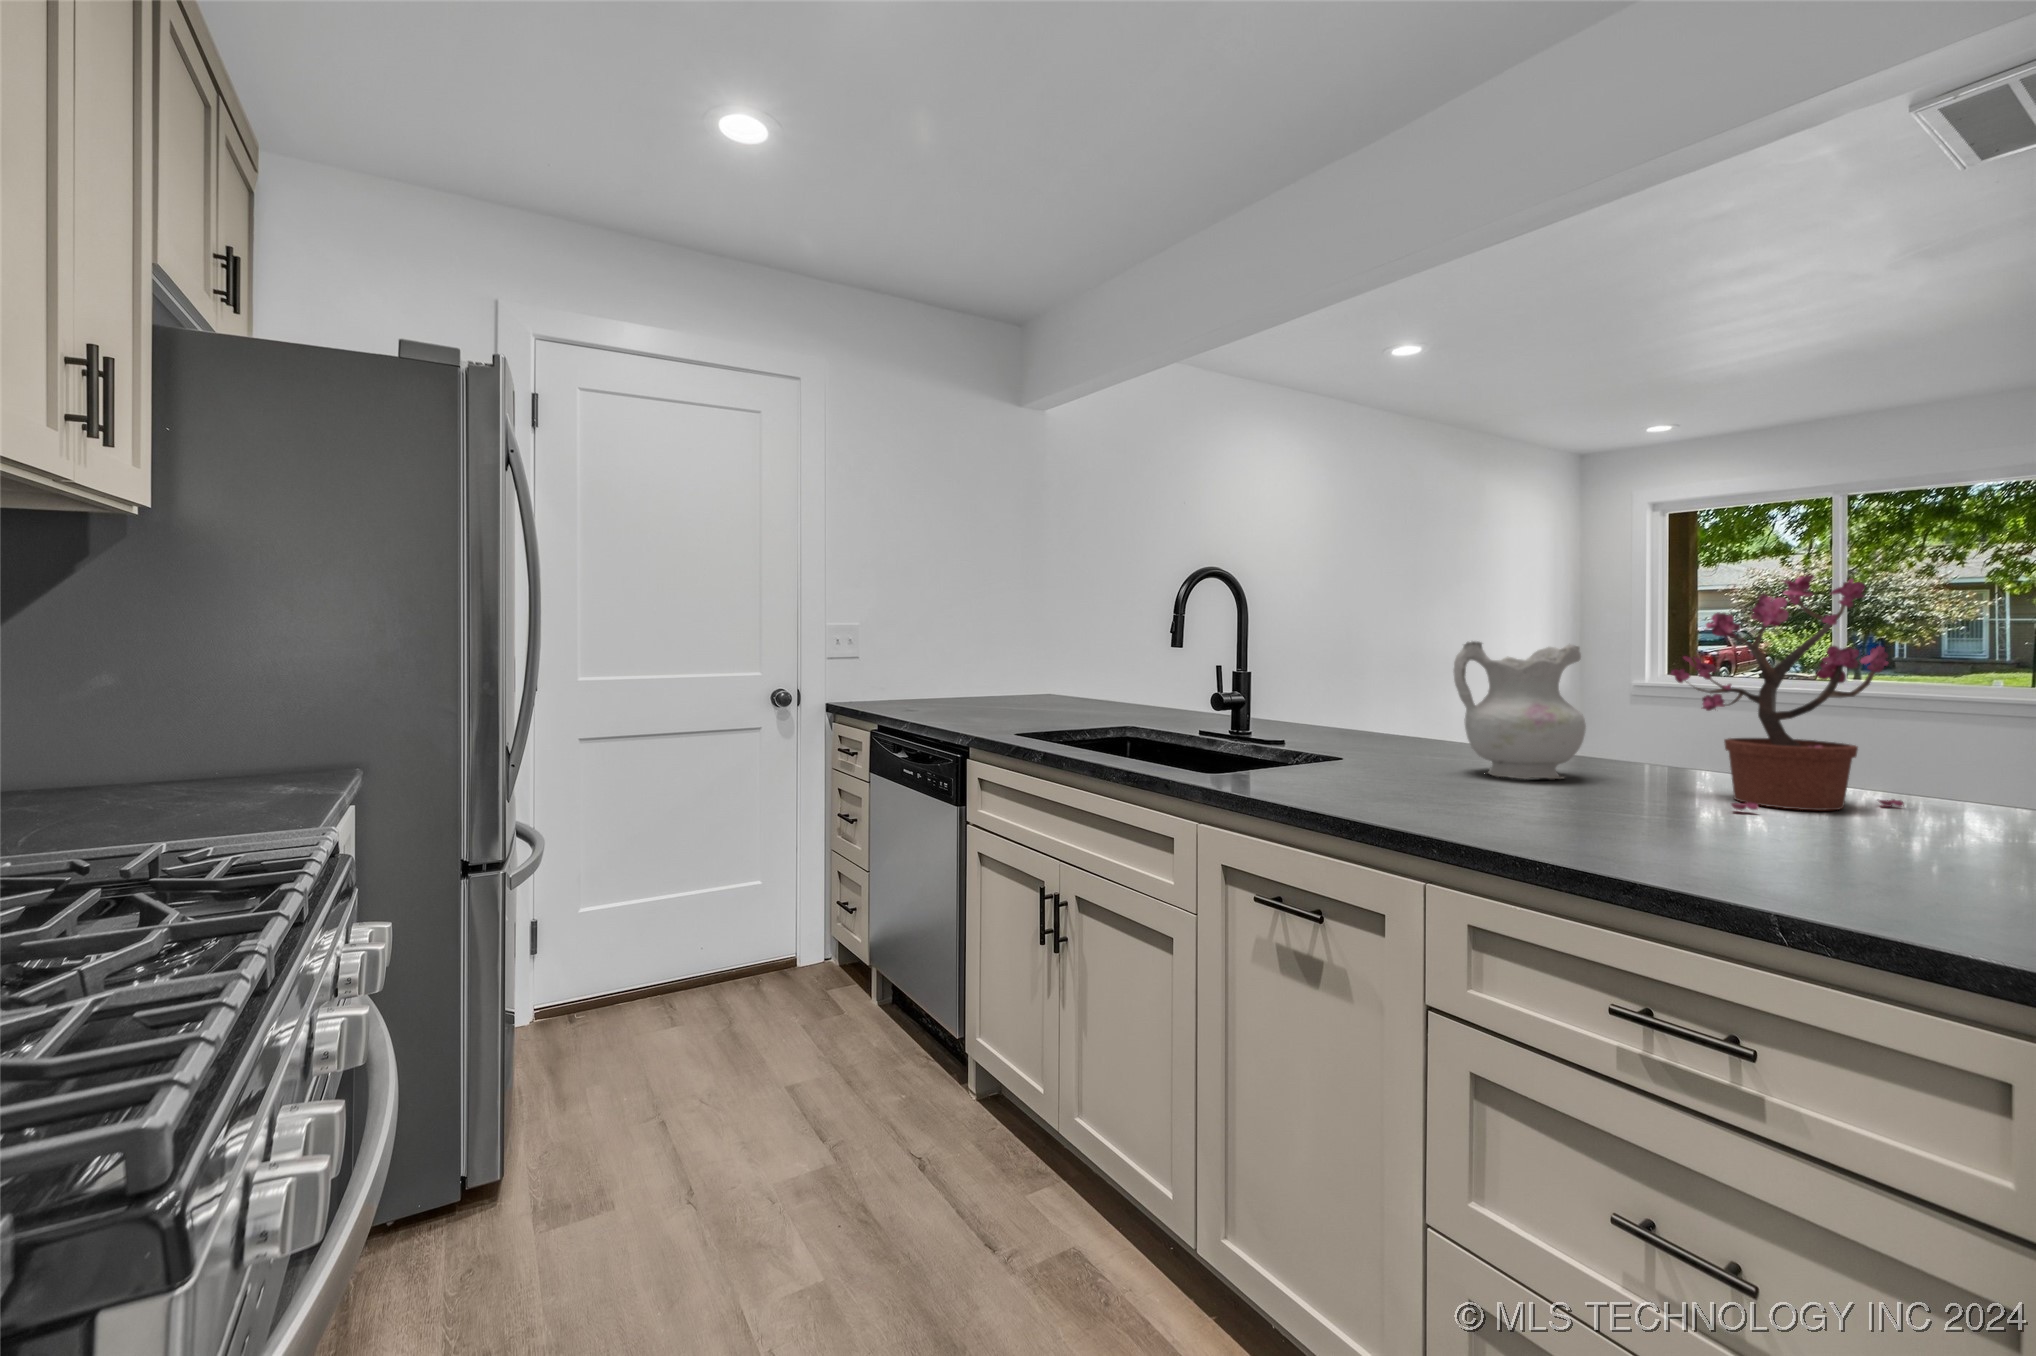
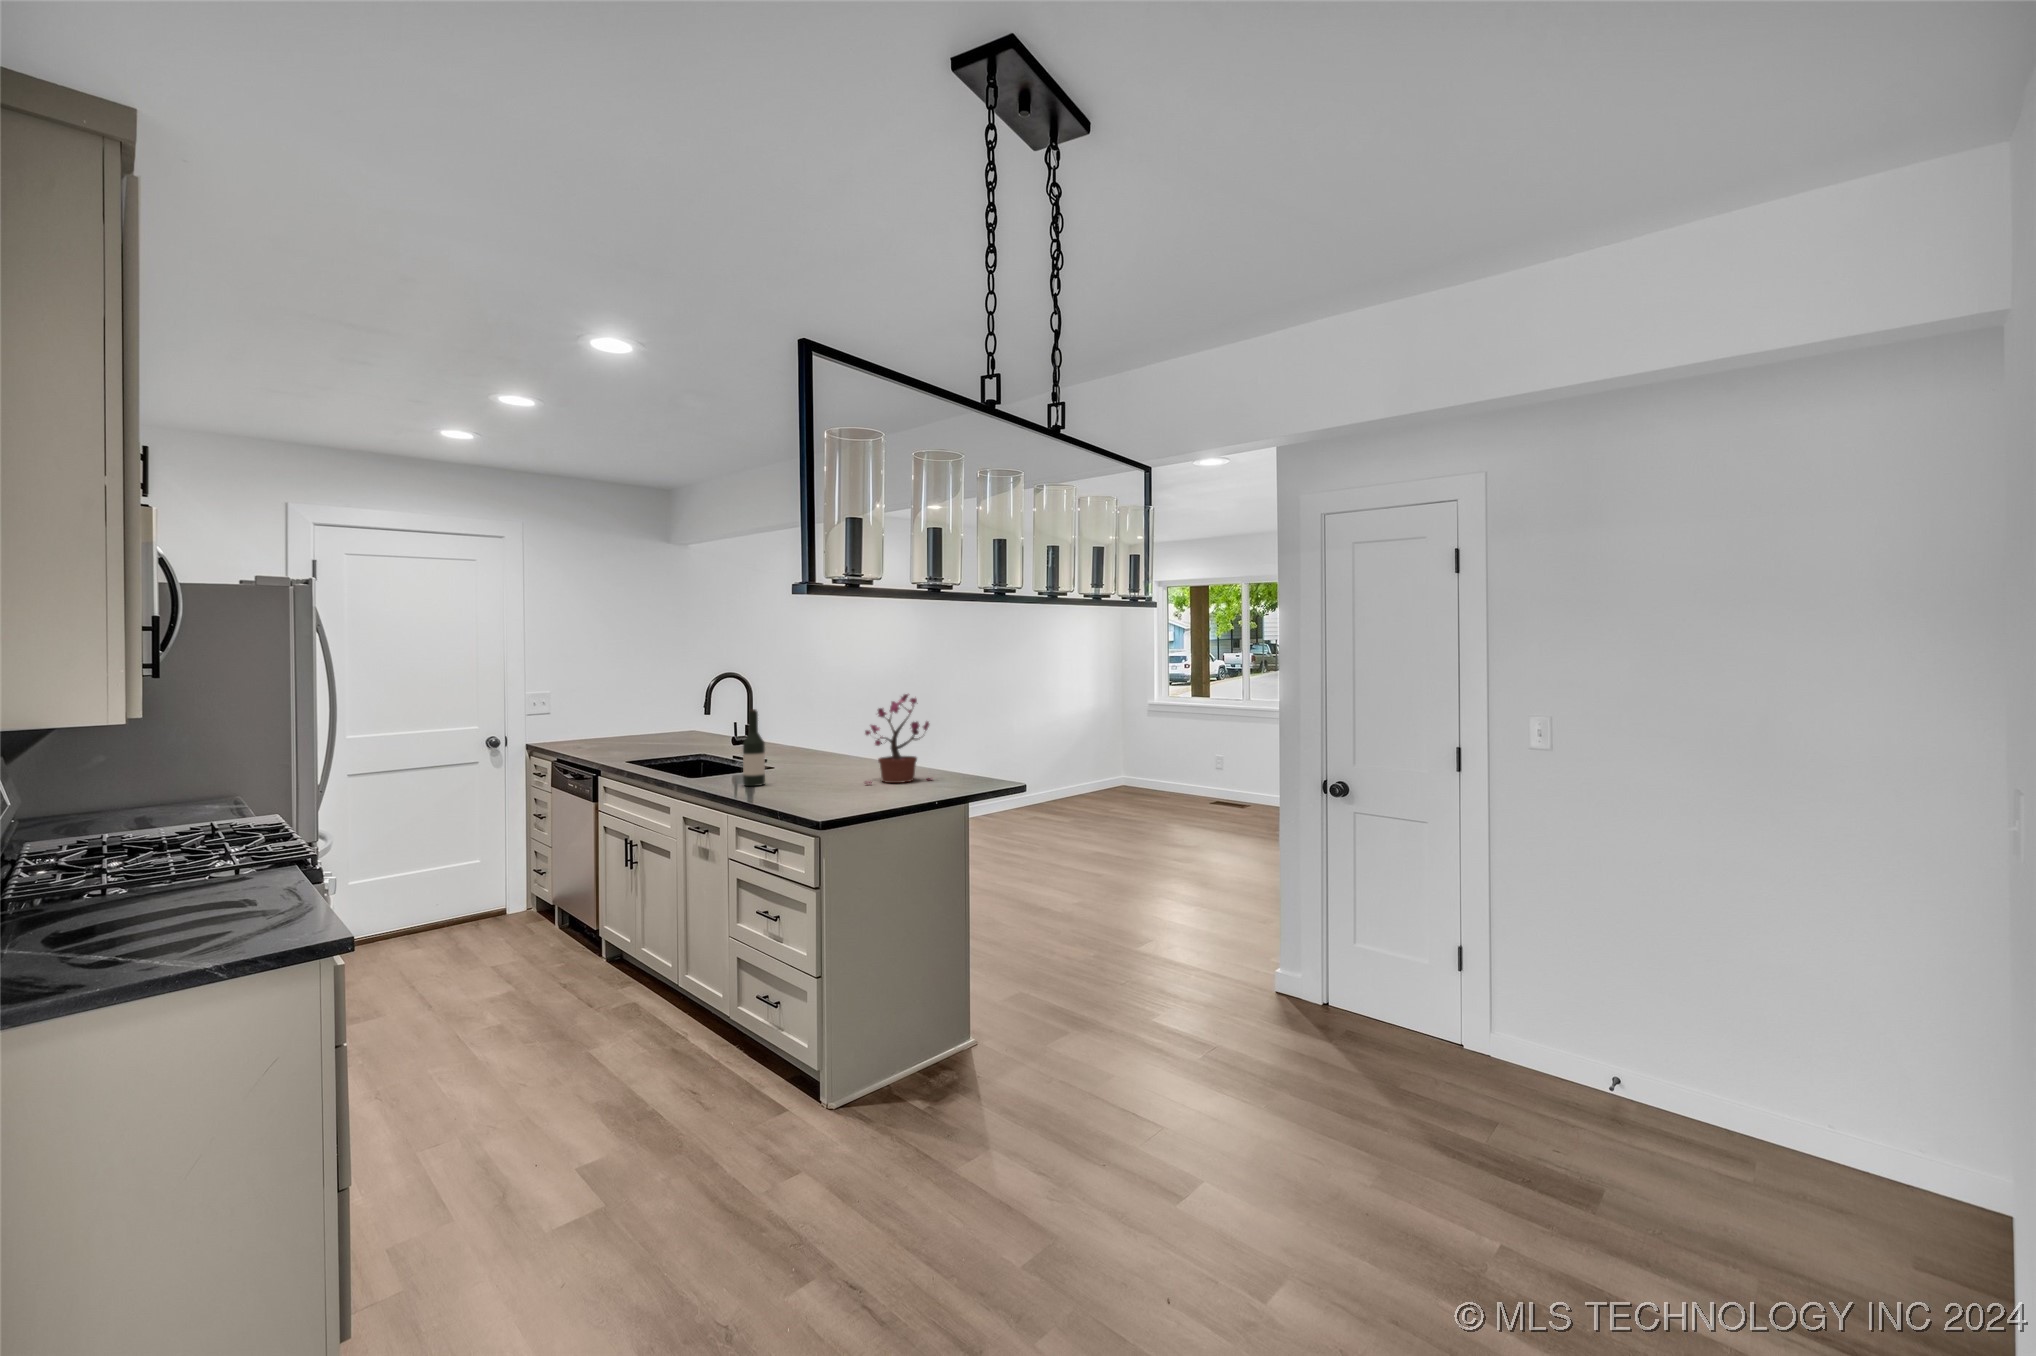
wine bottle: none [1374,609,1430,800] -> present [743,709,765,786]
ceramic pitcher: present [1453,641,1586,779] -> none [802,717,855,776]

